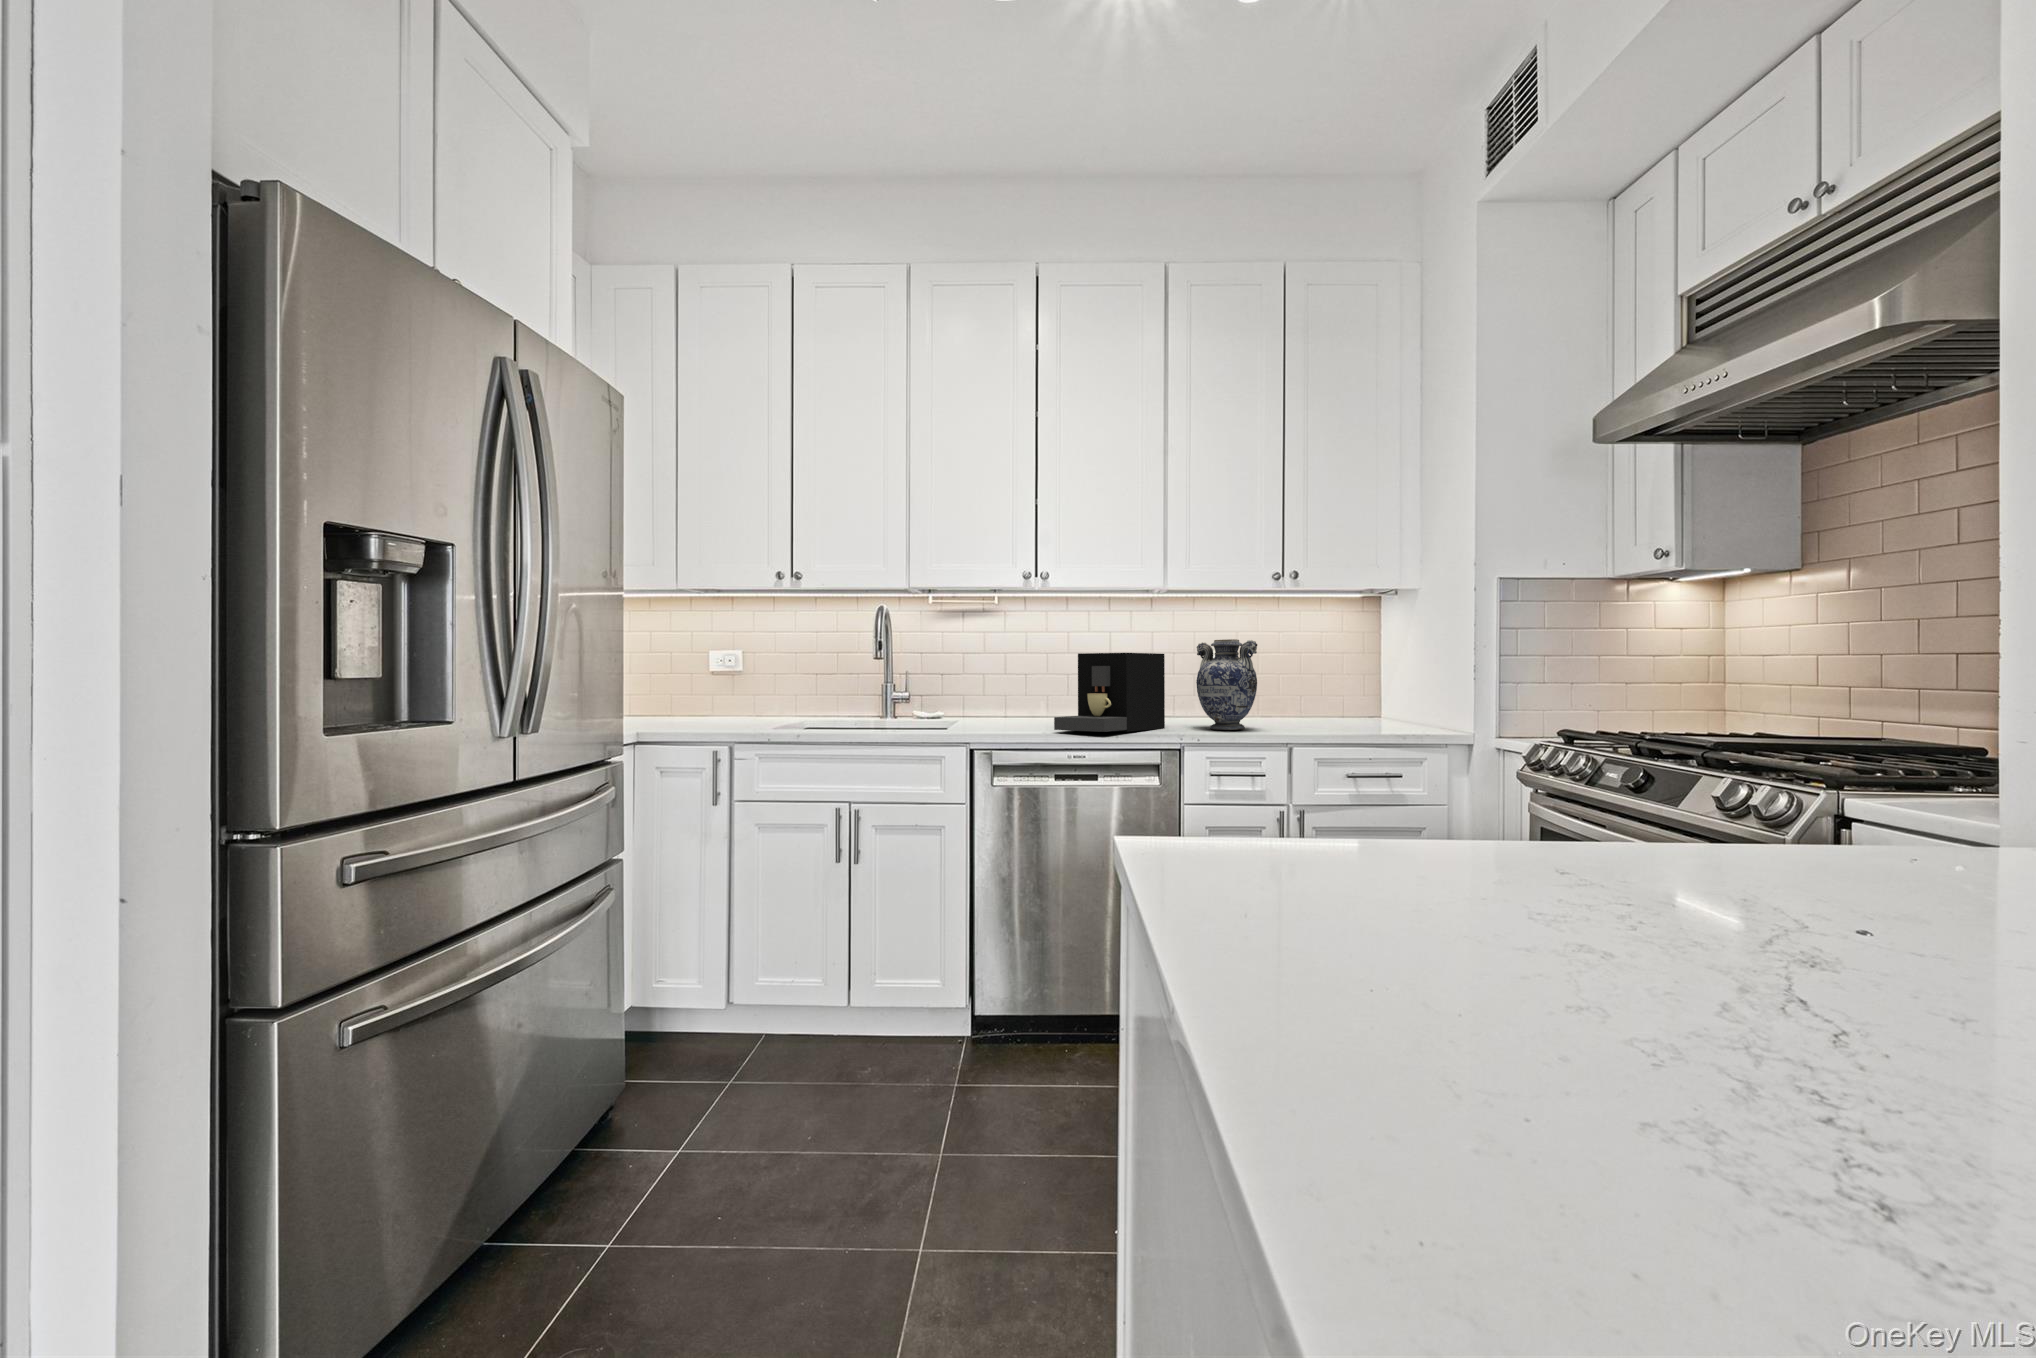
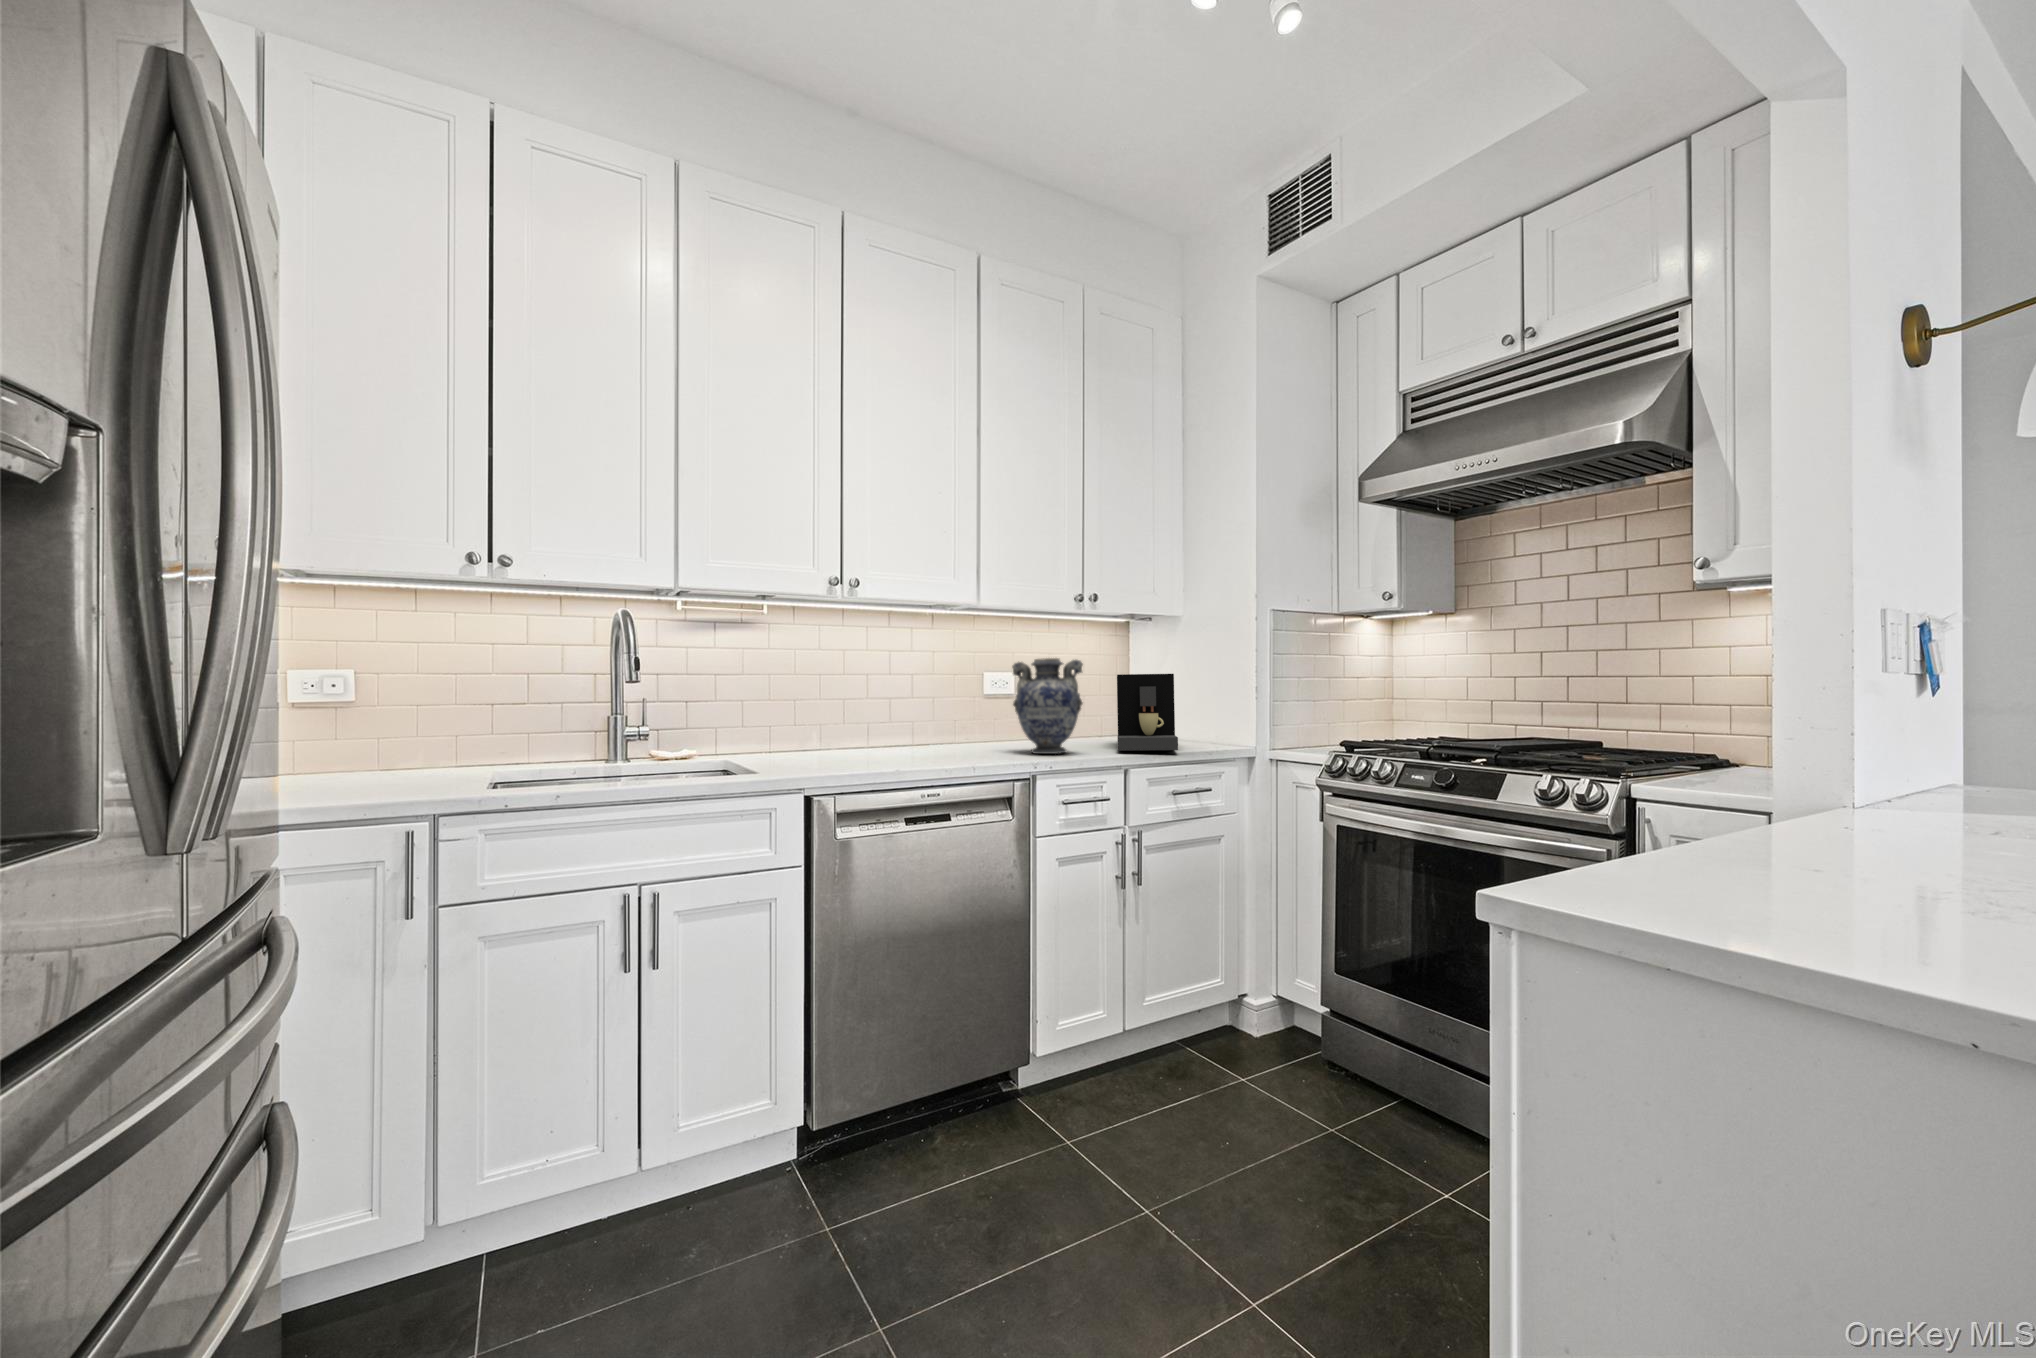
coffee maker: present [1054,653,1165,732] -> present [1117,674,1178,751]

